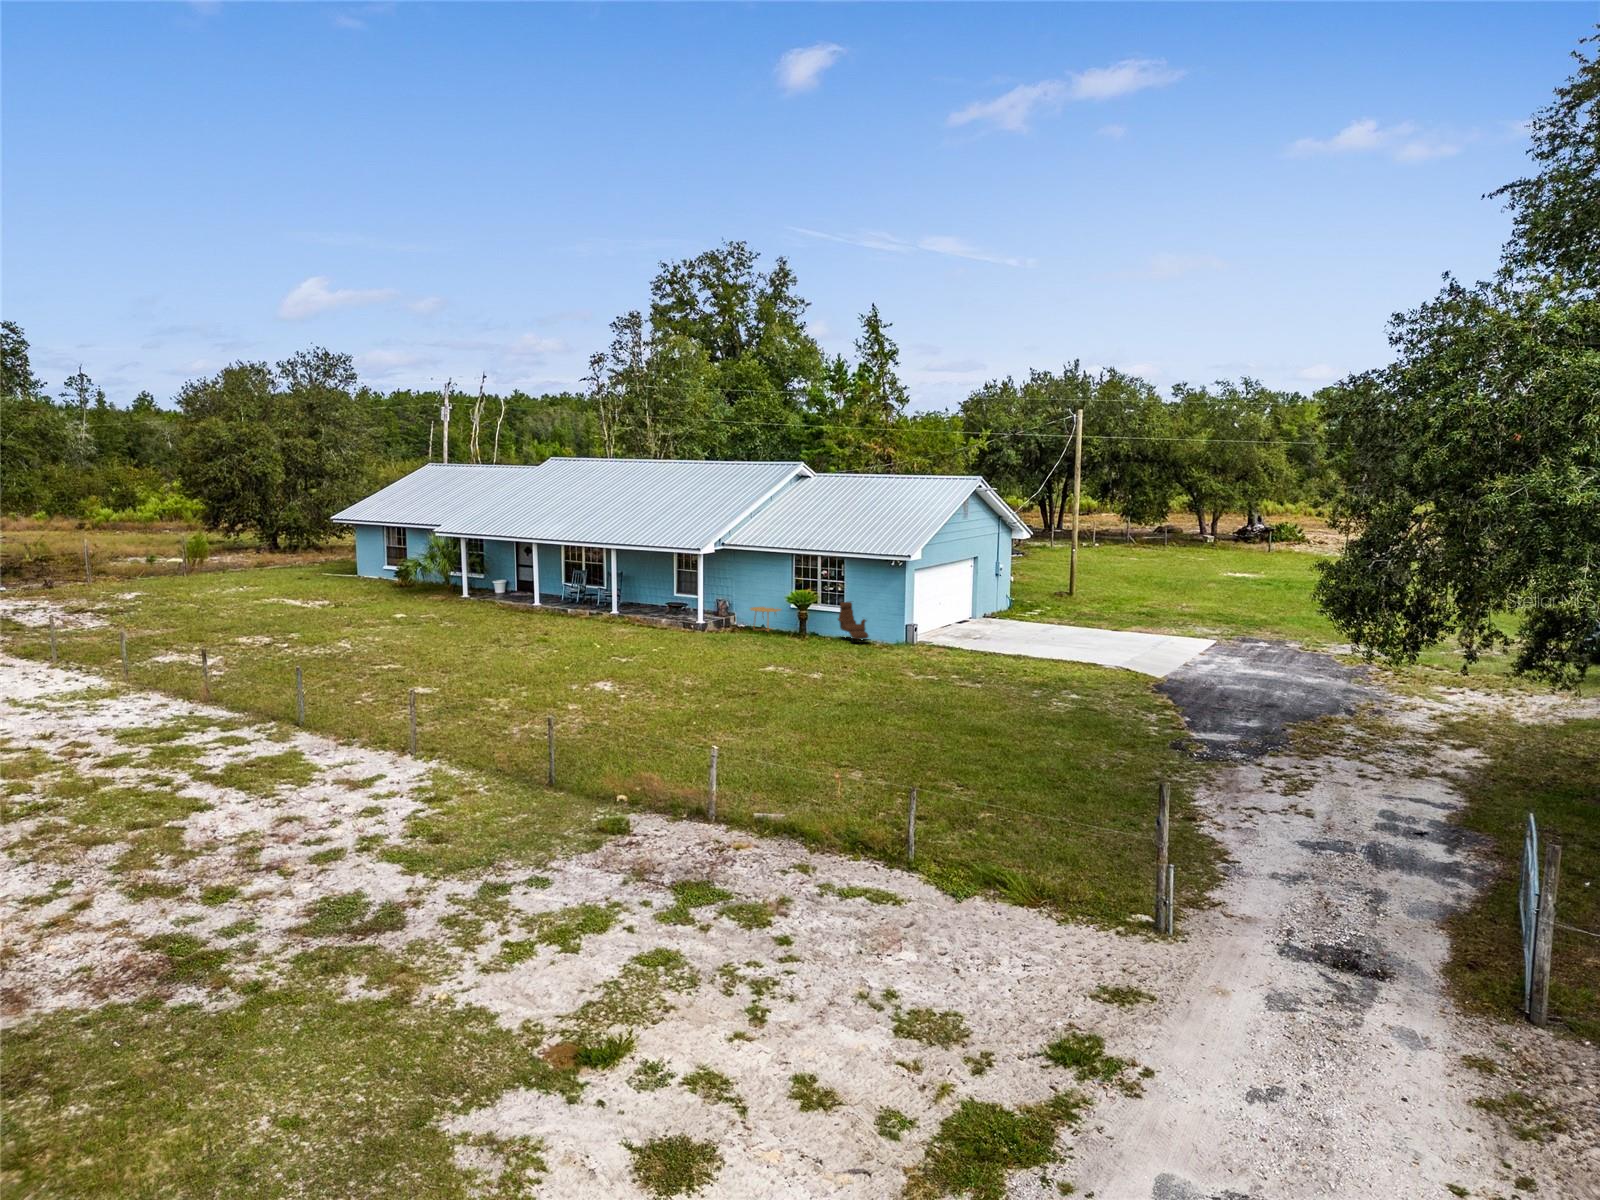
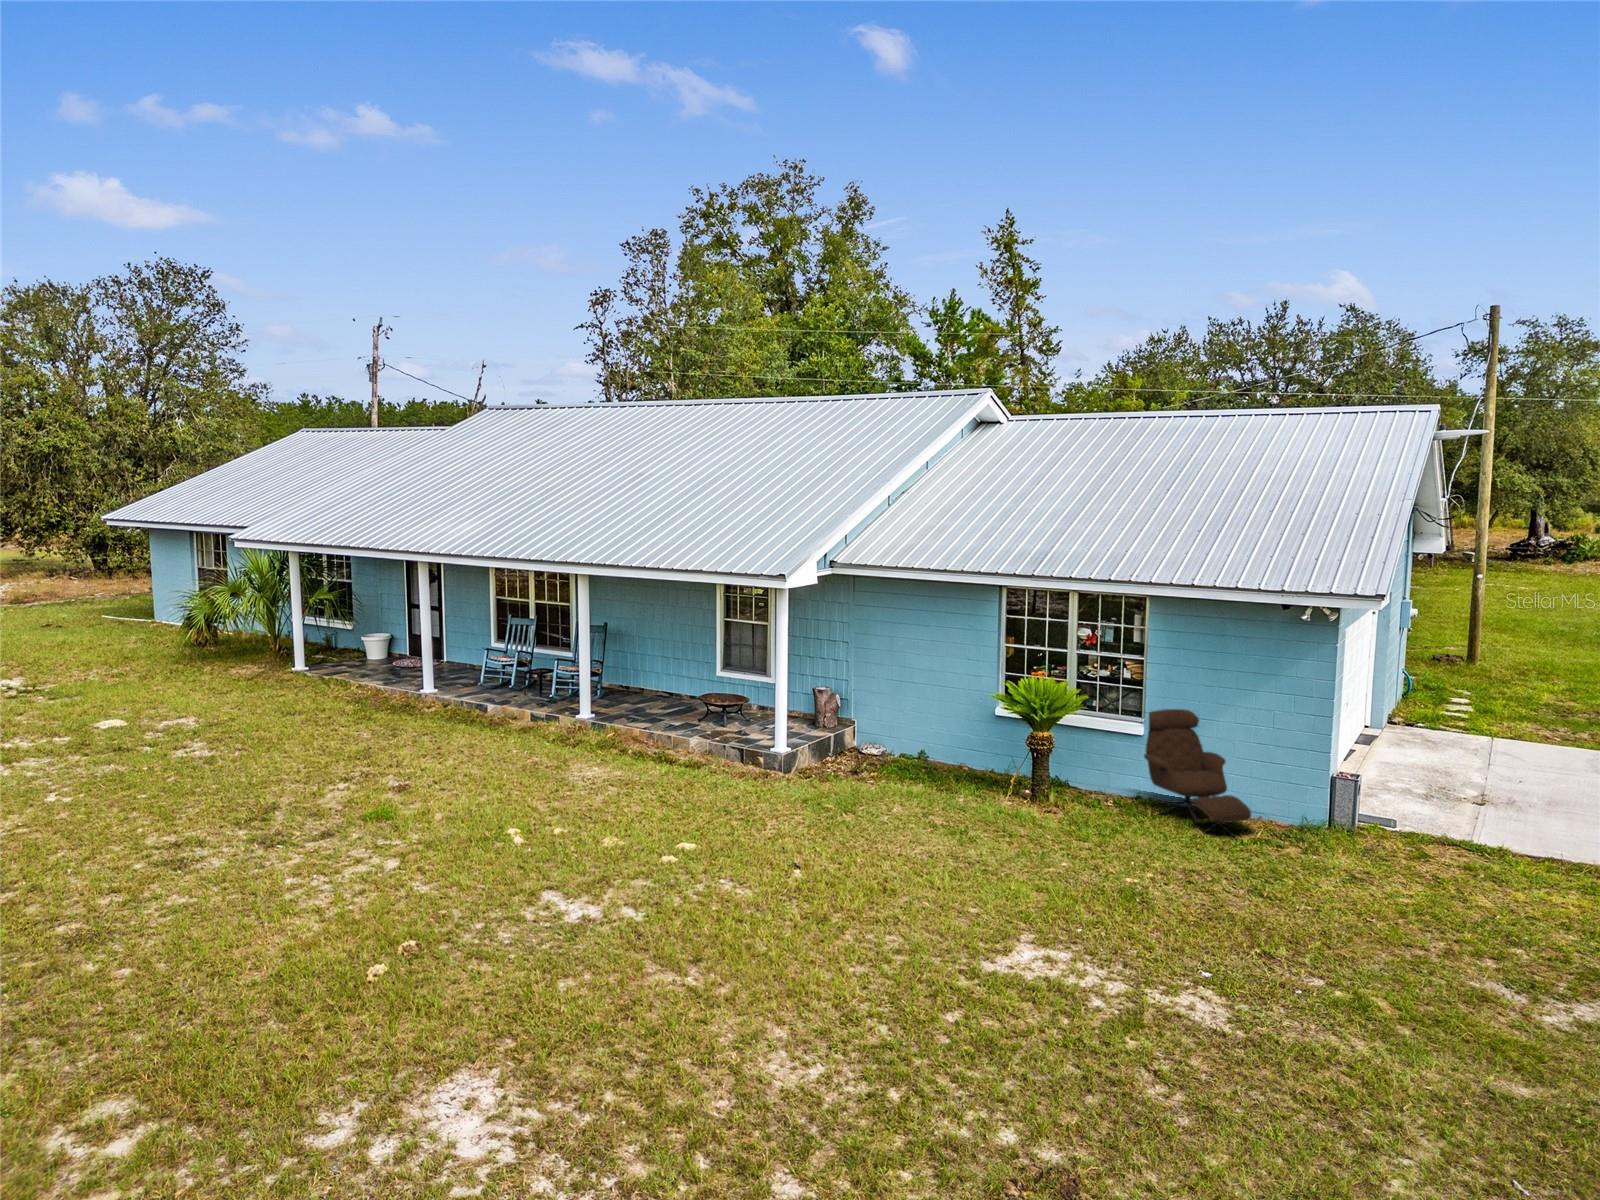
round table: present [750,607,781,632] -> none [899,711,980,780]

